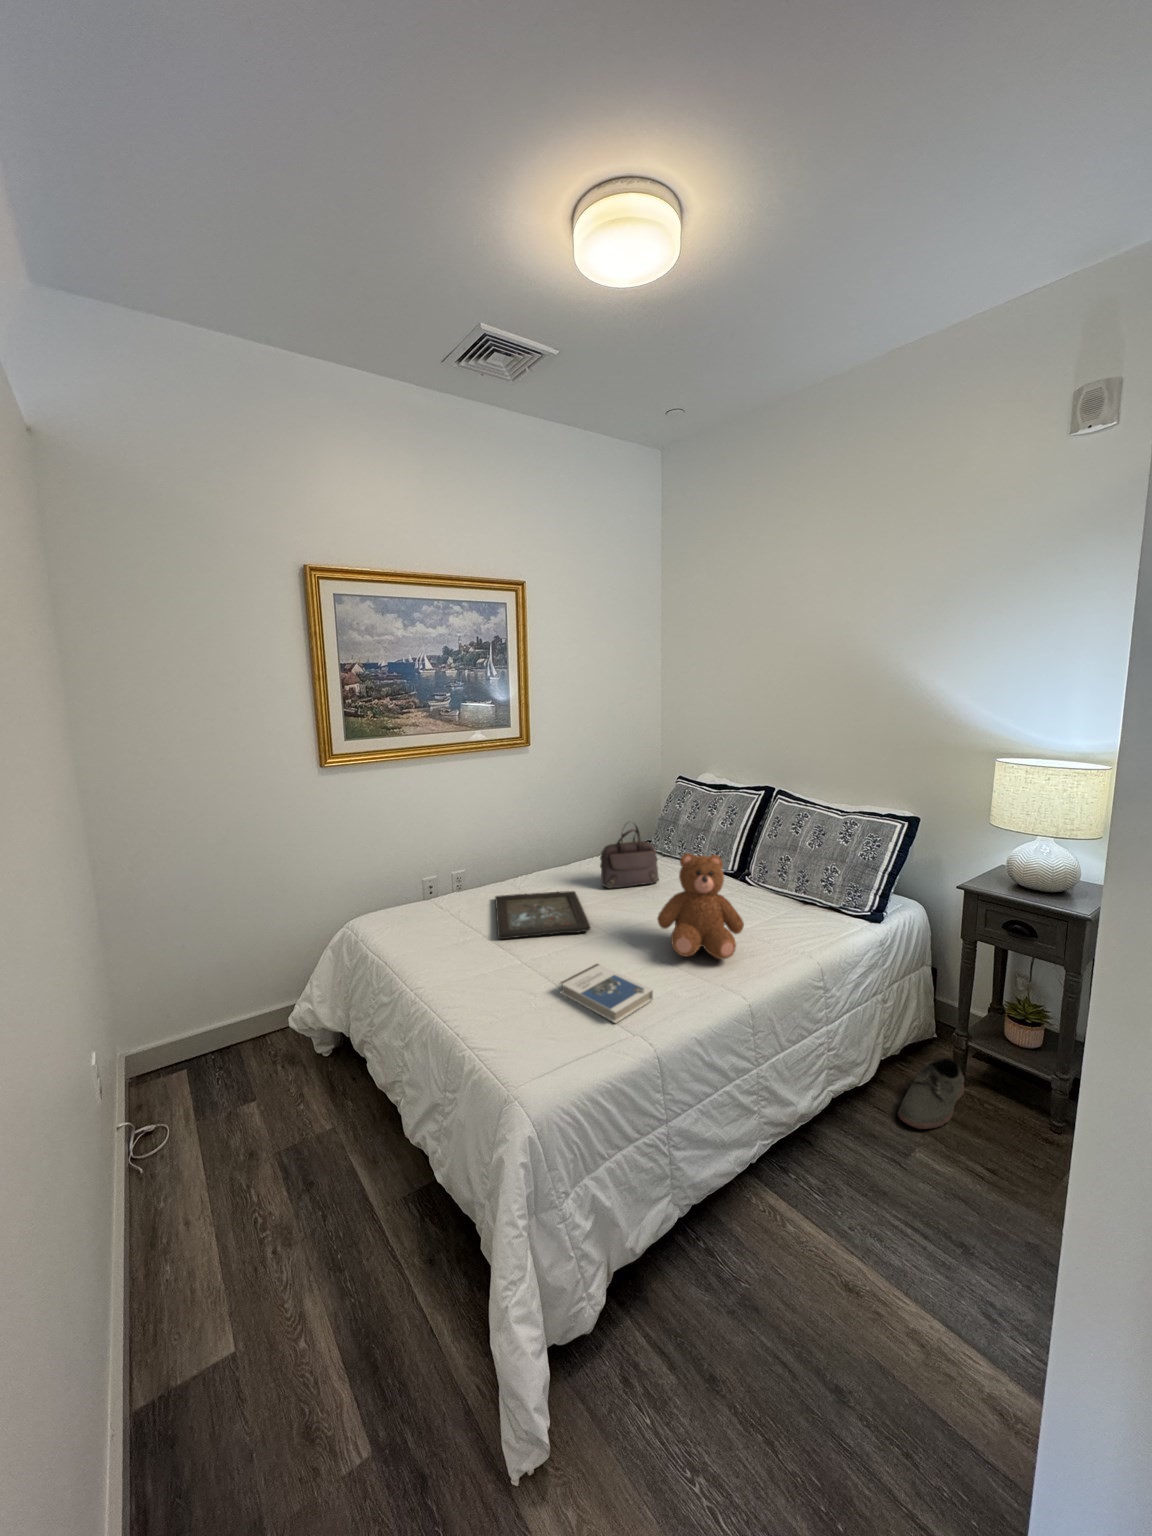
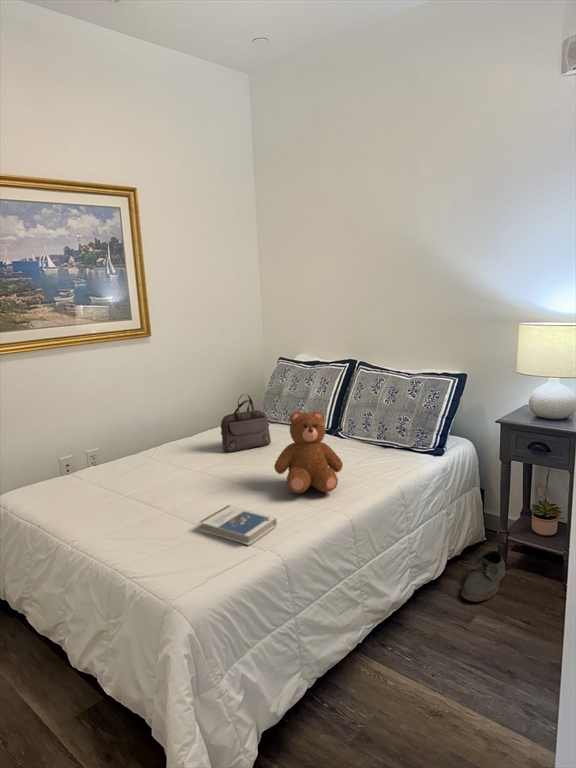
tray: present [495,891,591,939] -> none [131,456,219,498]

